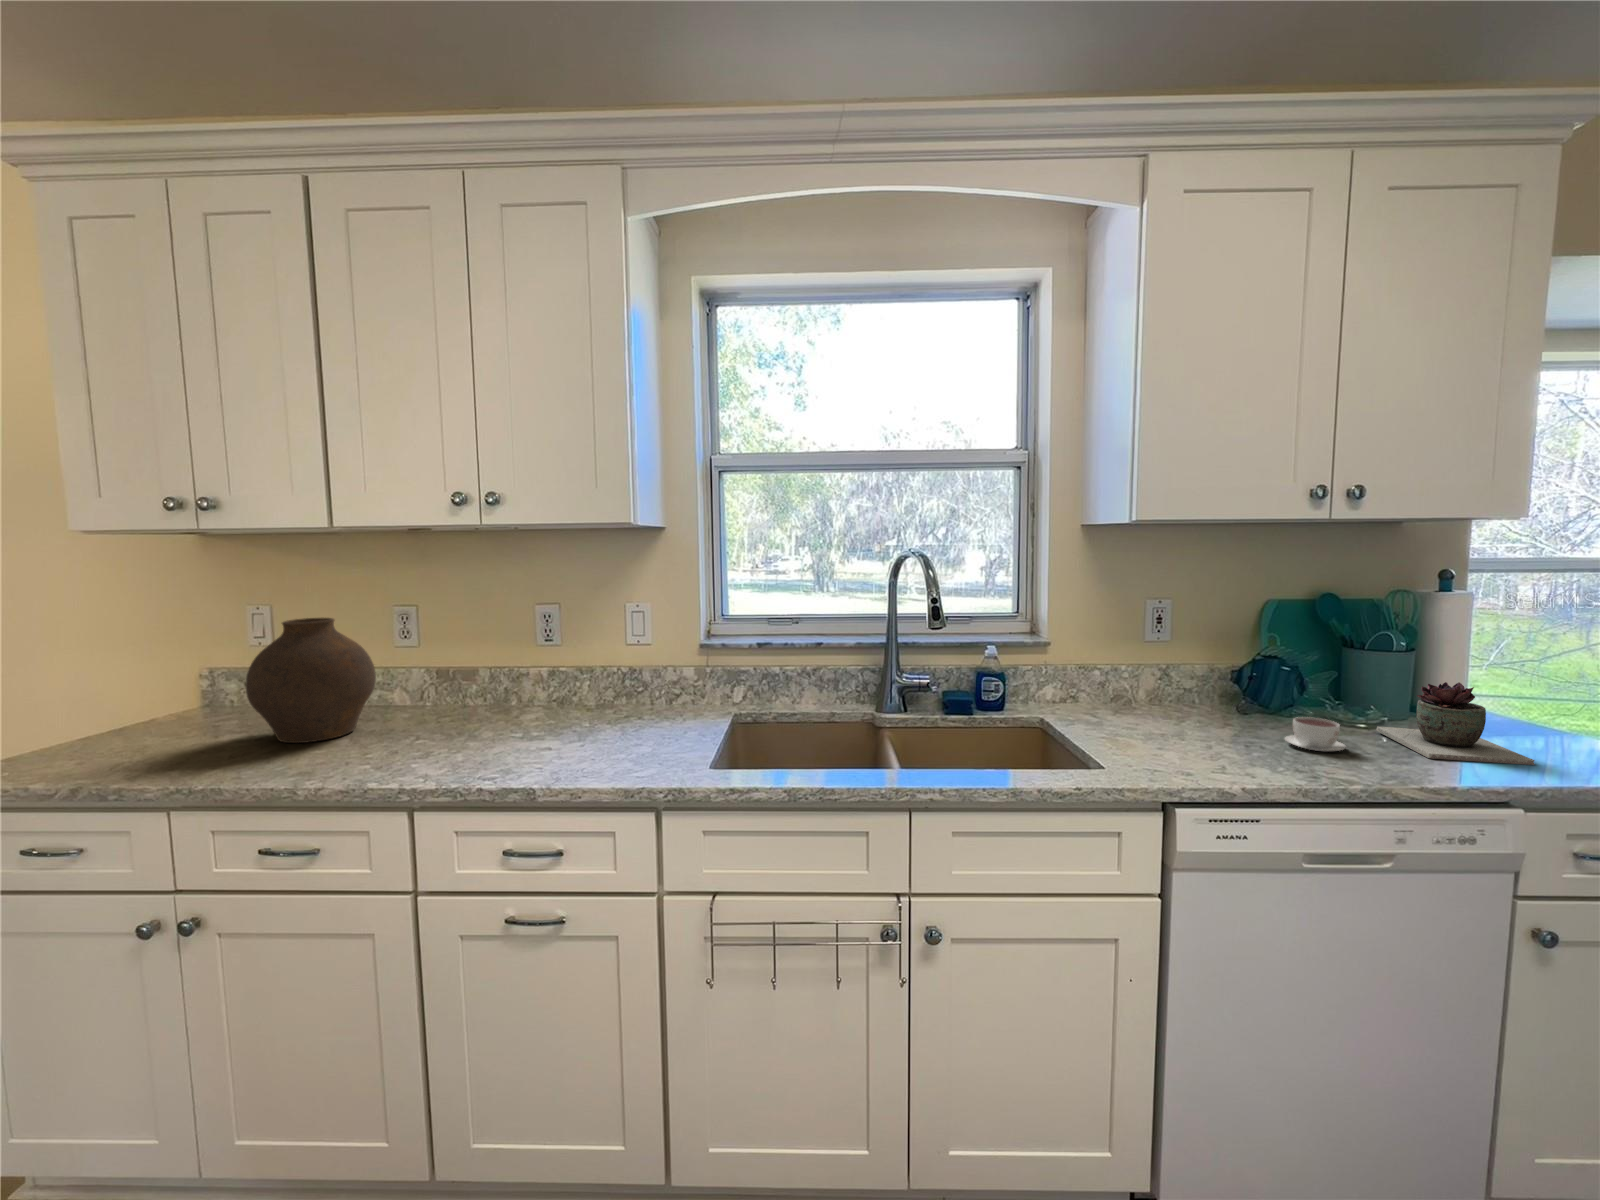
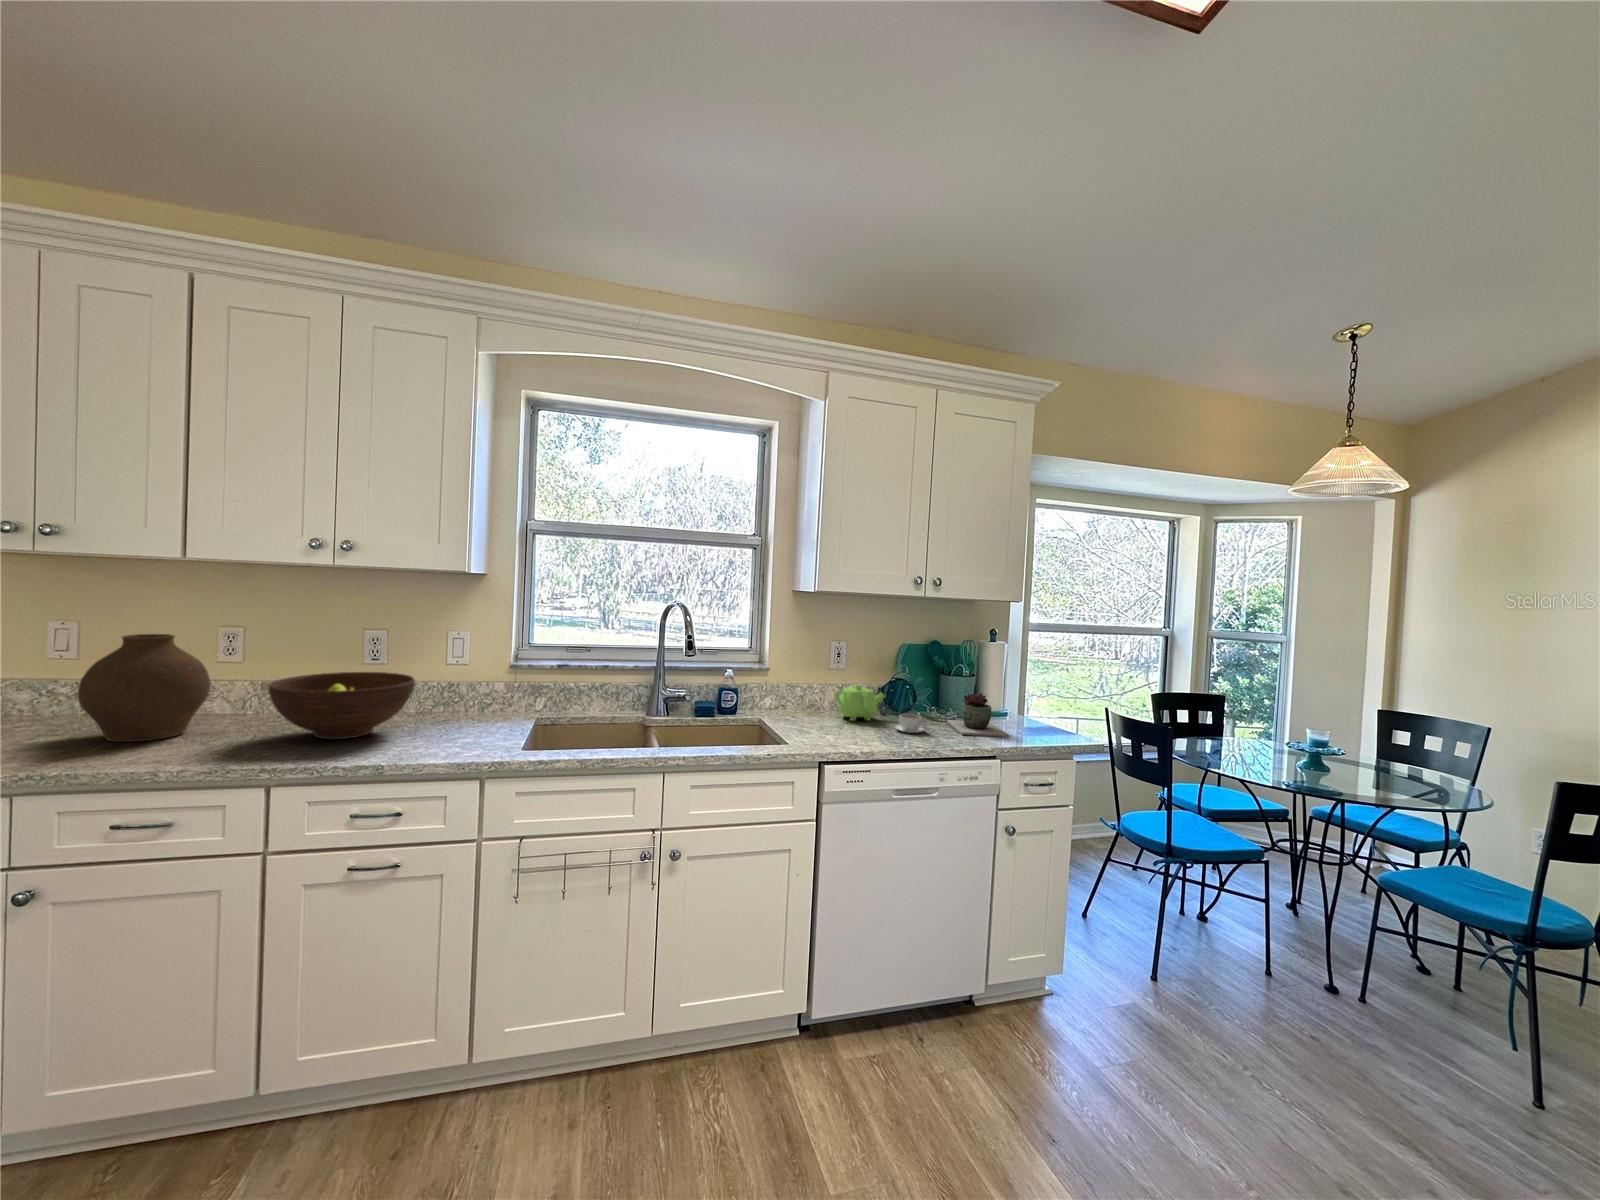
fruit bowl: none [420,657,583,744] -> present [269,672,415,739]
teapot: none [1162,667,1251,725] -> present [834,685,884,721]

